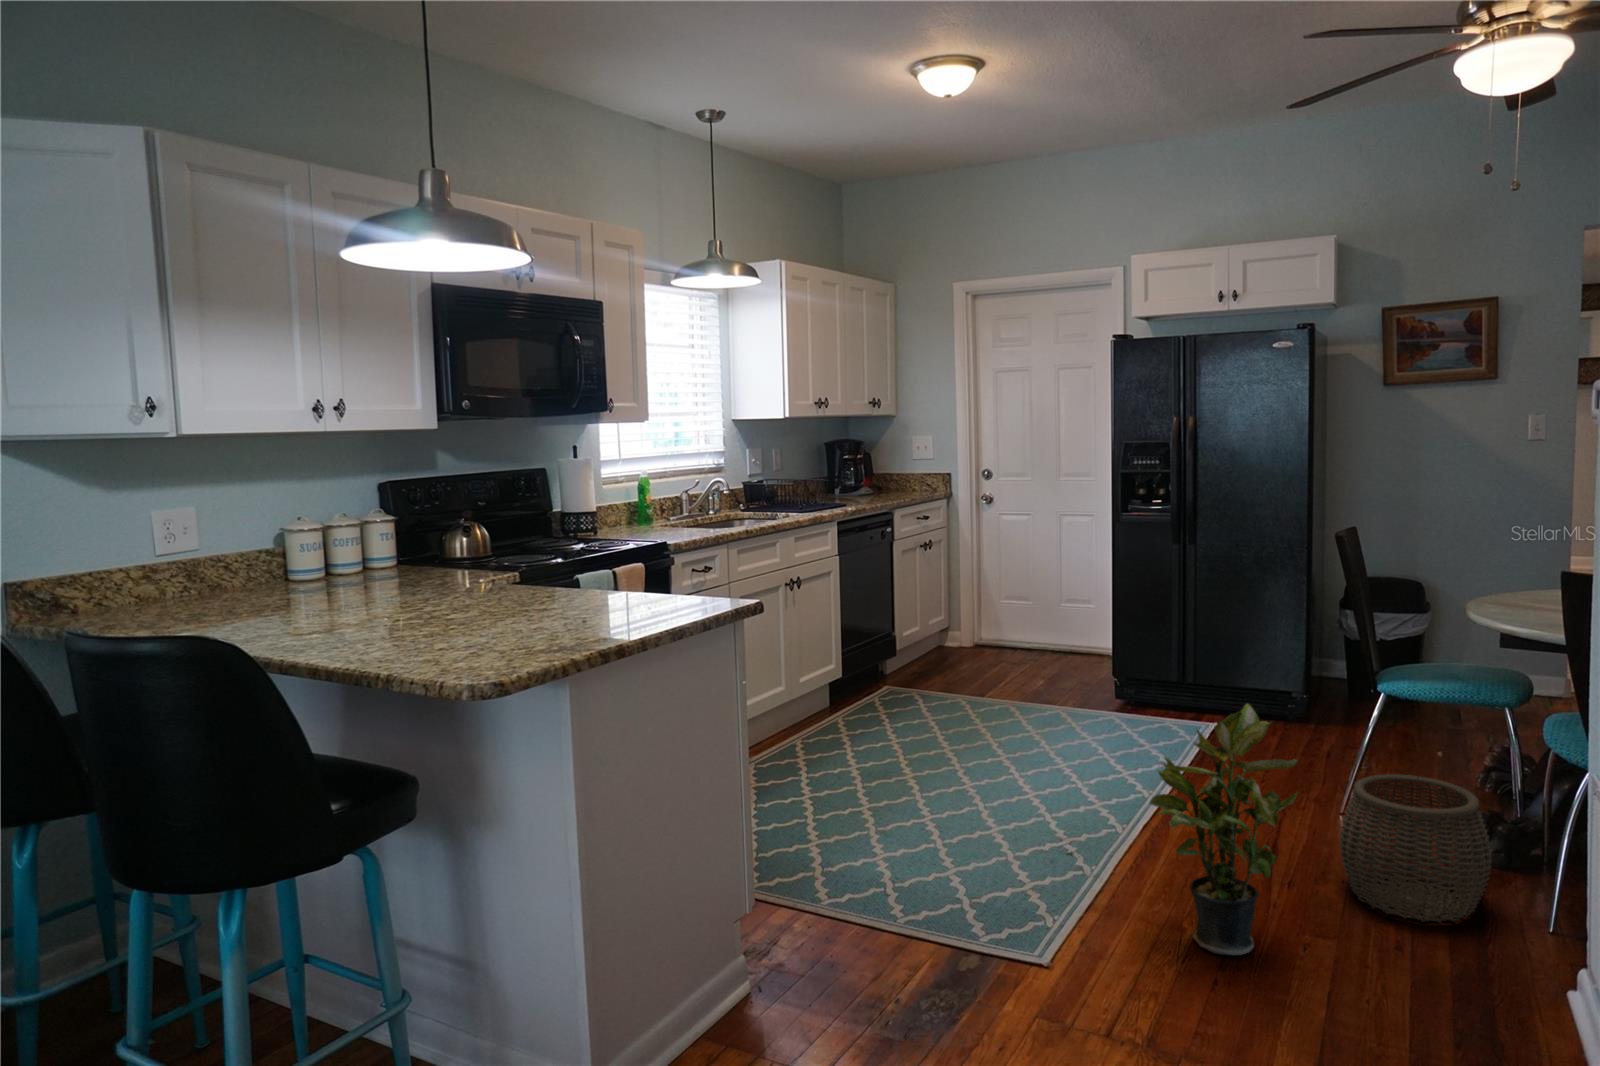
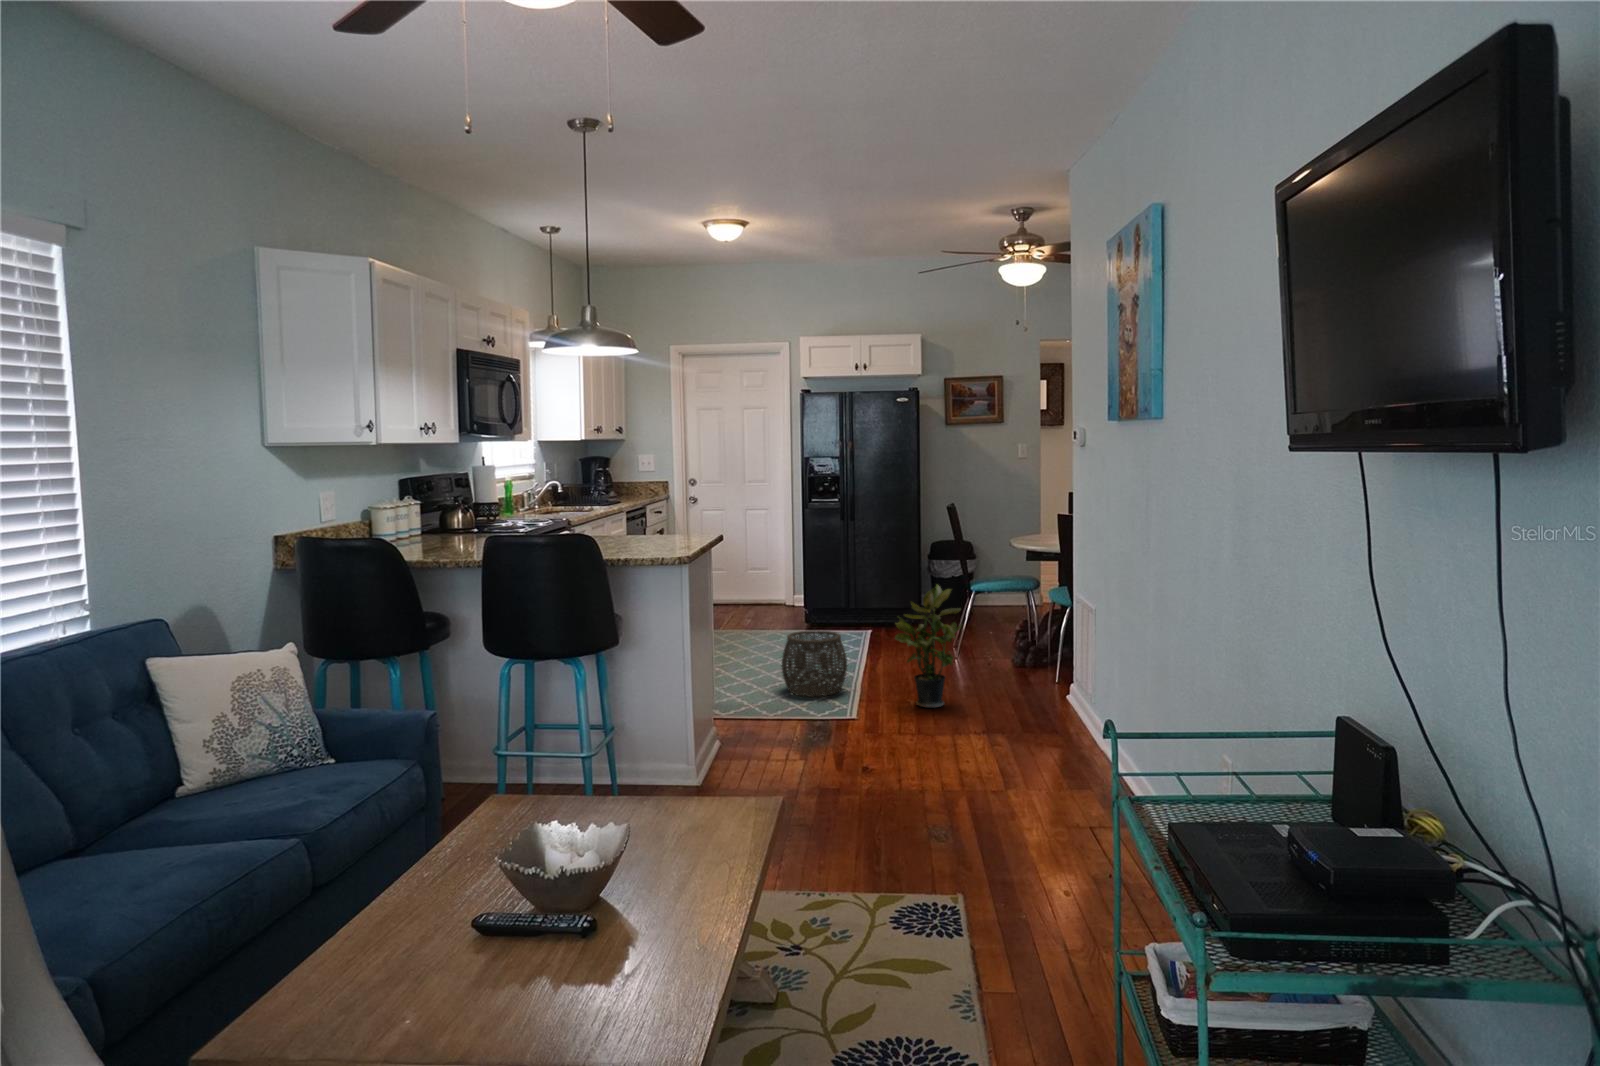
woven basket: present [1339,774,1491,923] -> present [781,630,847,697]

